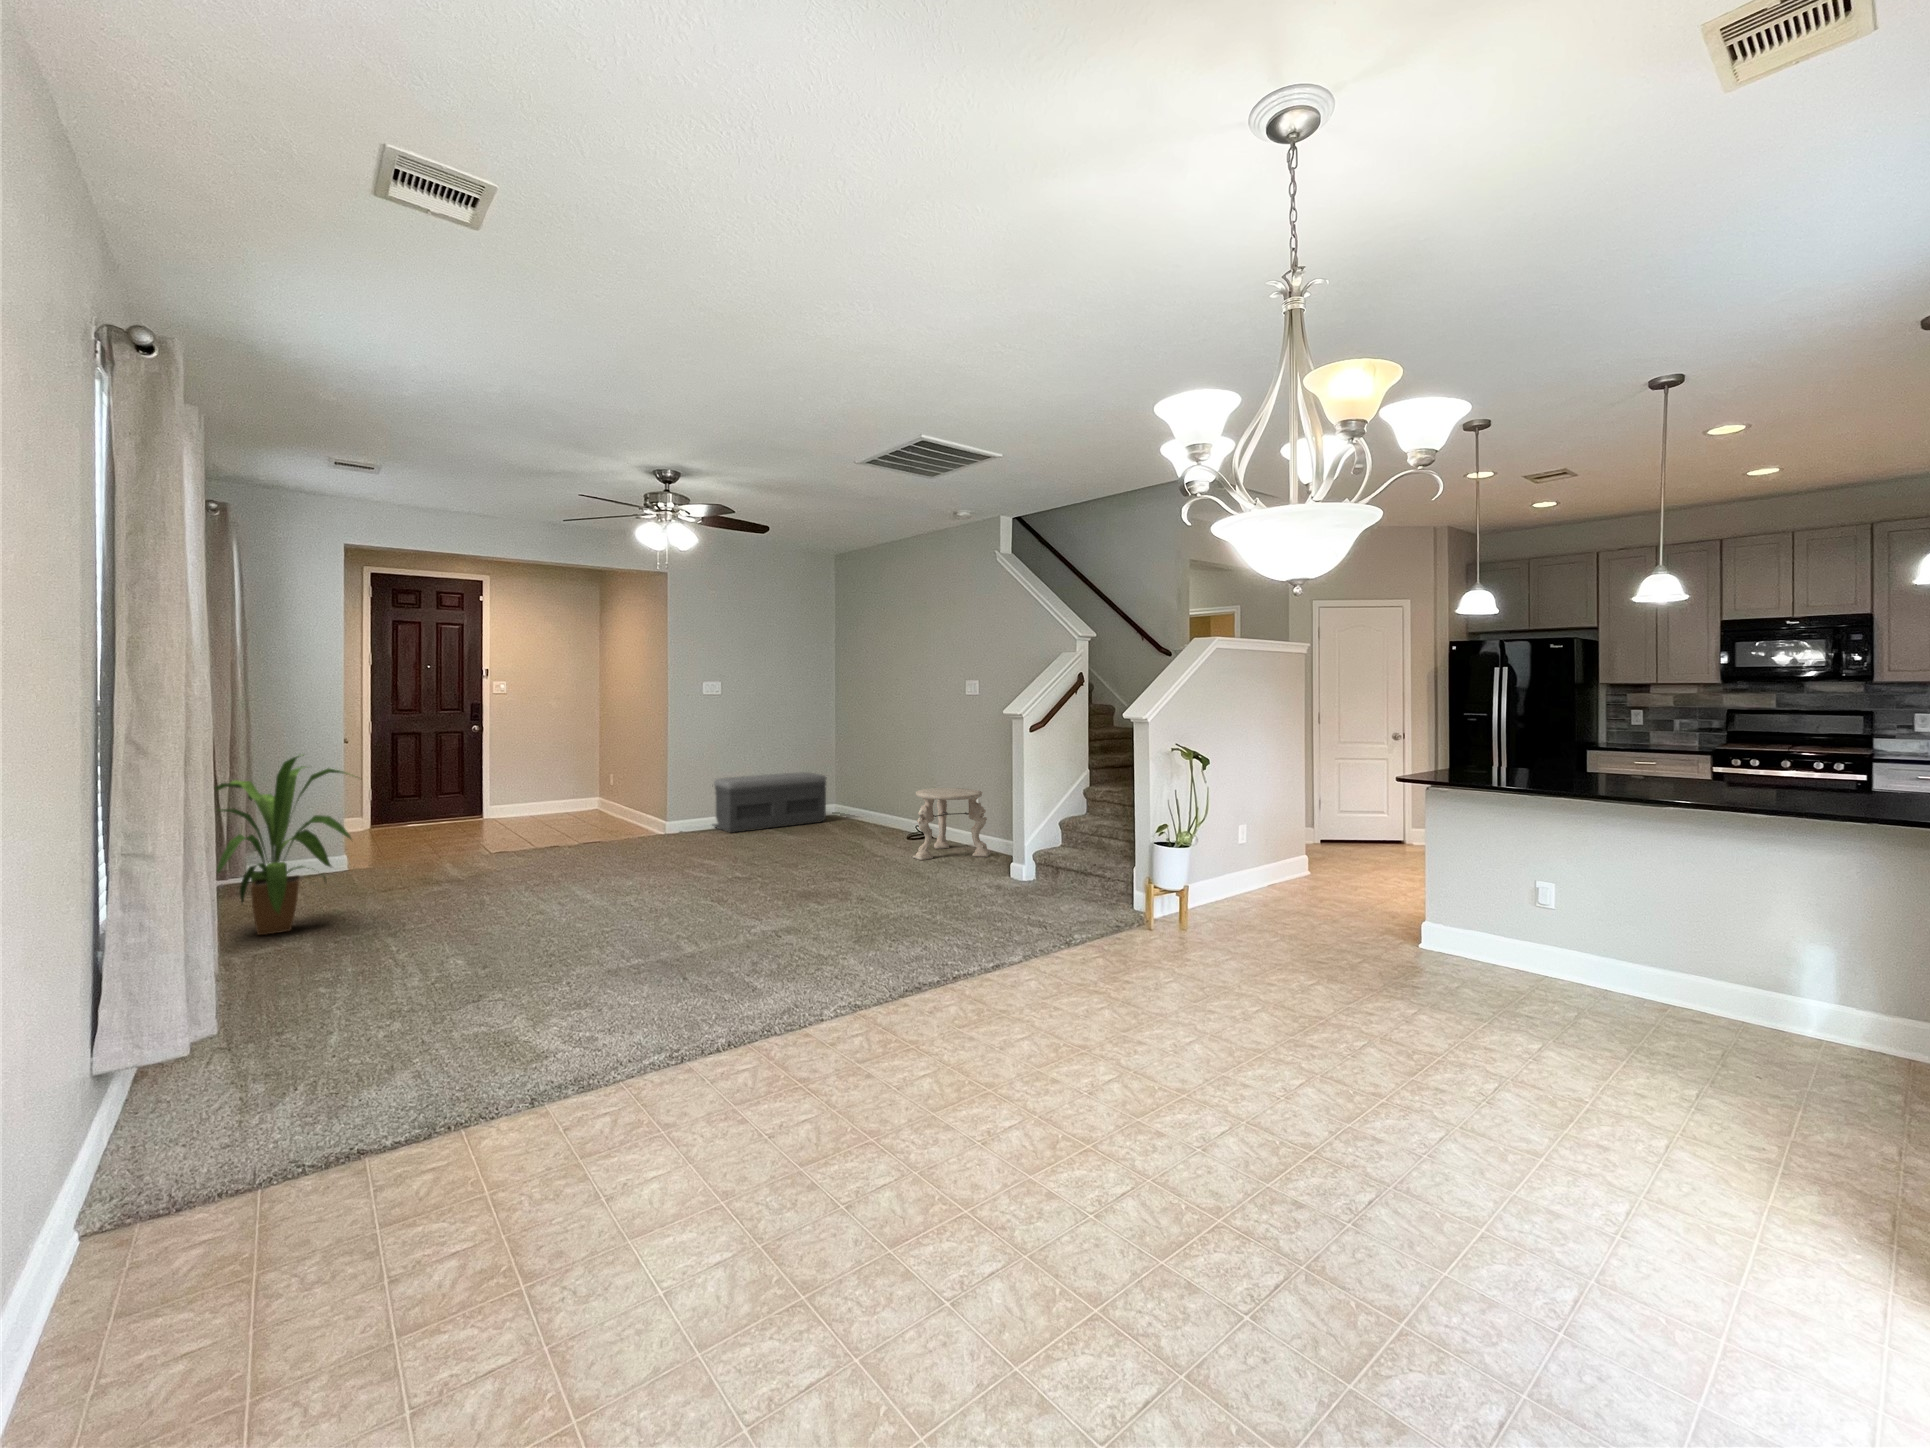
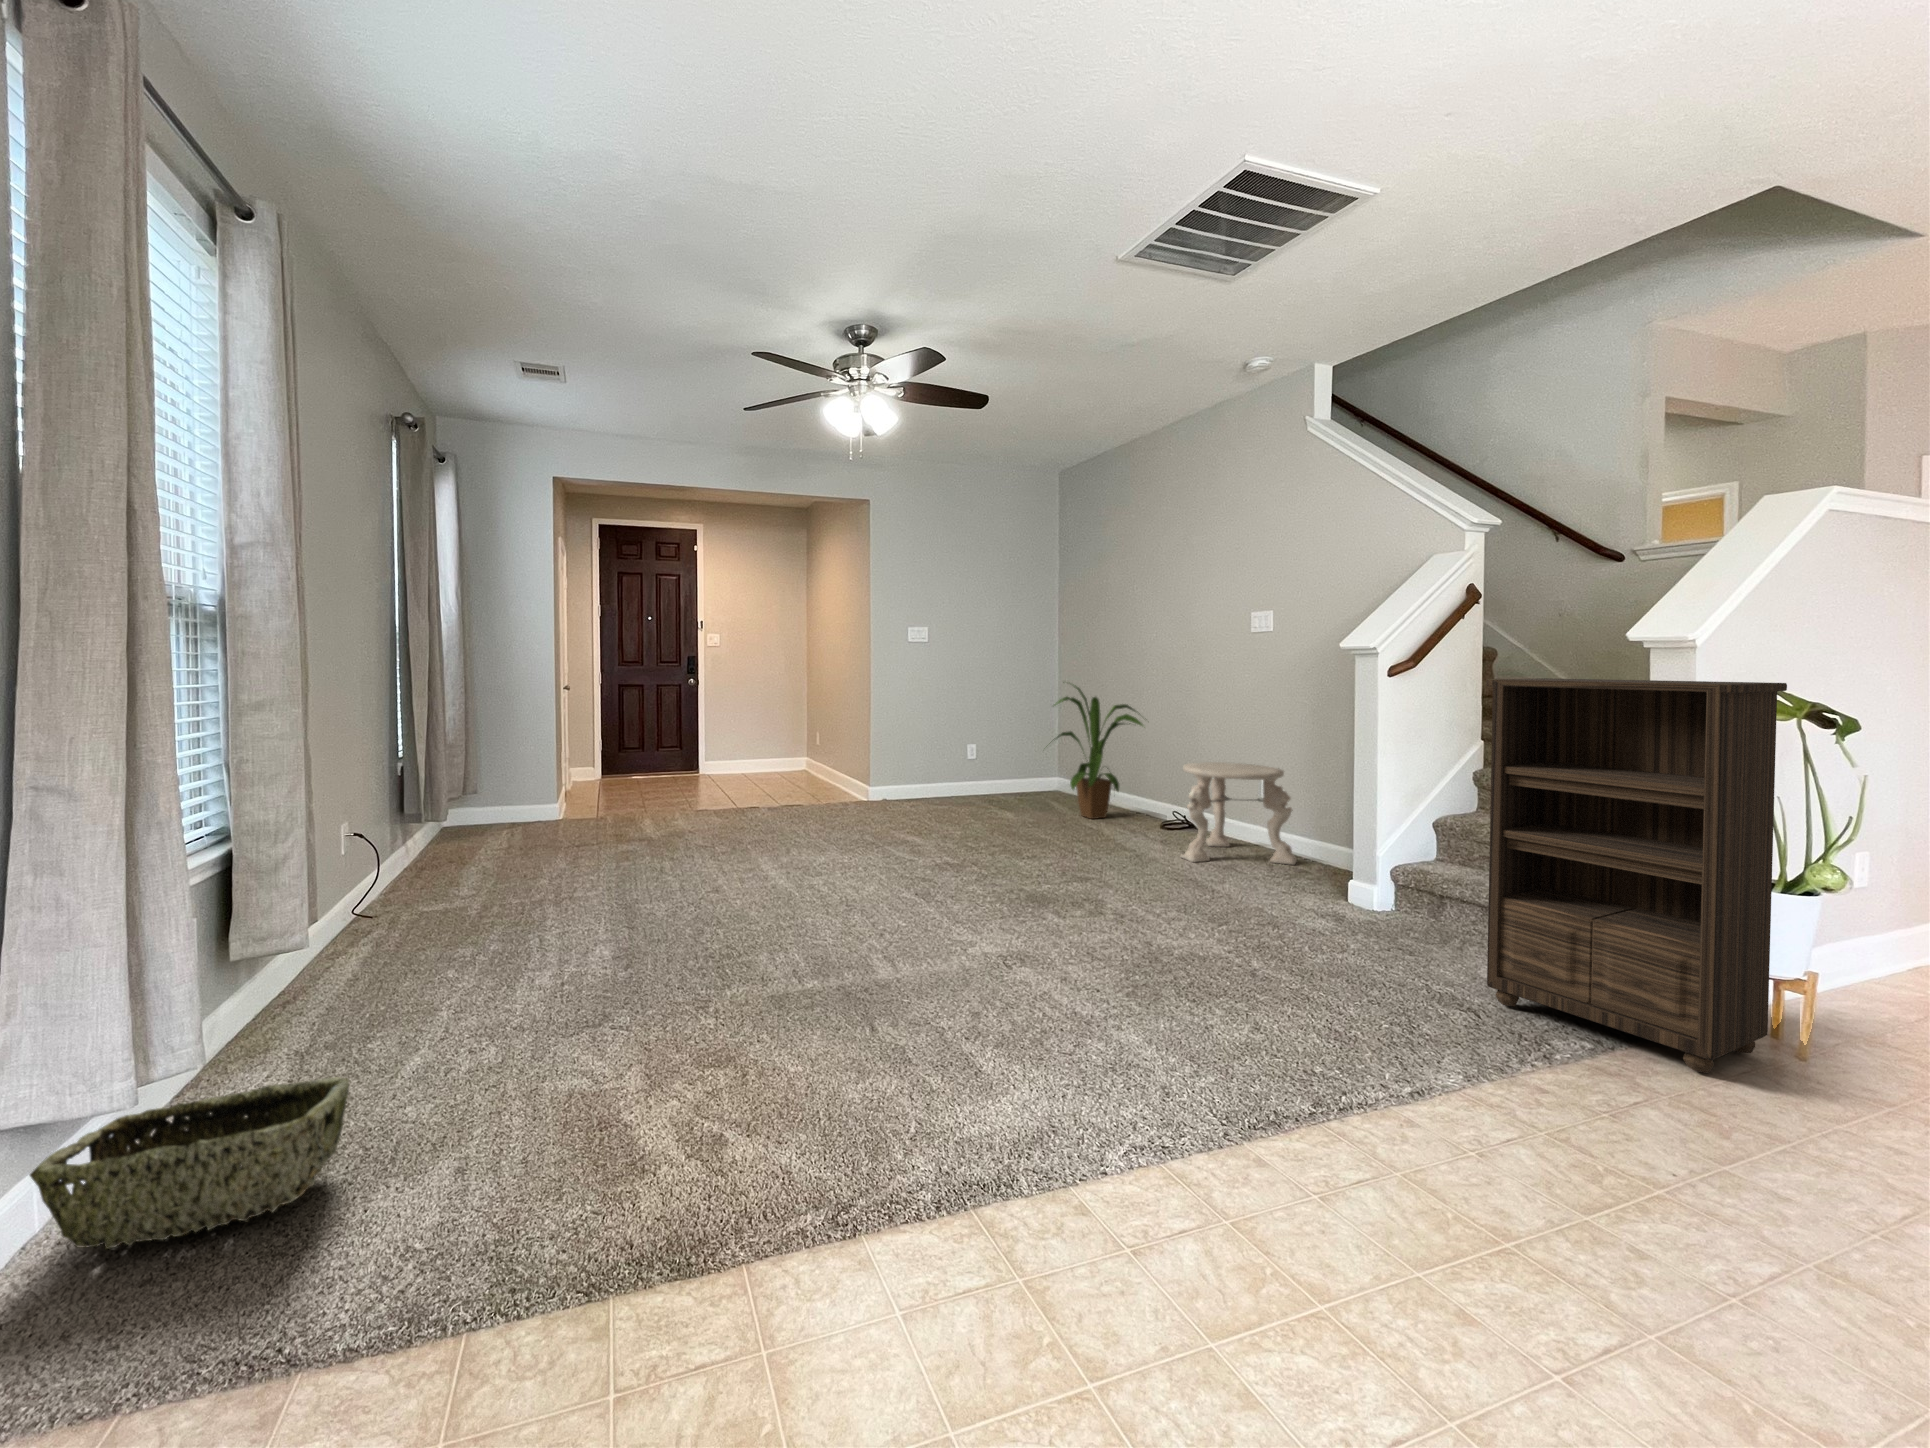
bookshelf: none [1058,737,1177,940] -> present [1486,678,1787,1073]
house plant: present [214,755,351,935] -> present [1047,685,1143,819]
storage bench: present [713,772,827,833] -> none [920,737,1053,807]
woven basket: none [94,1036,312,1151] -> present [30,1077,349,1249]

